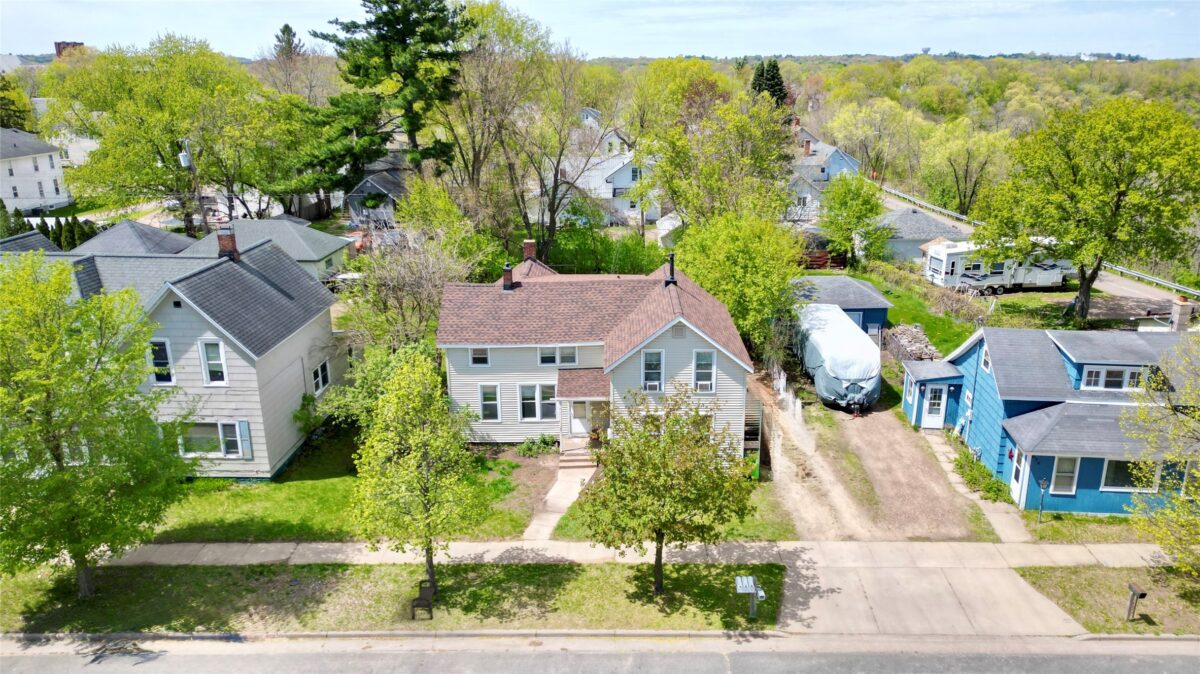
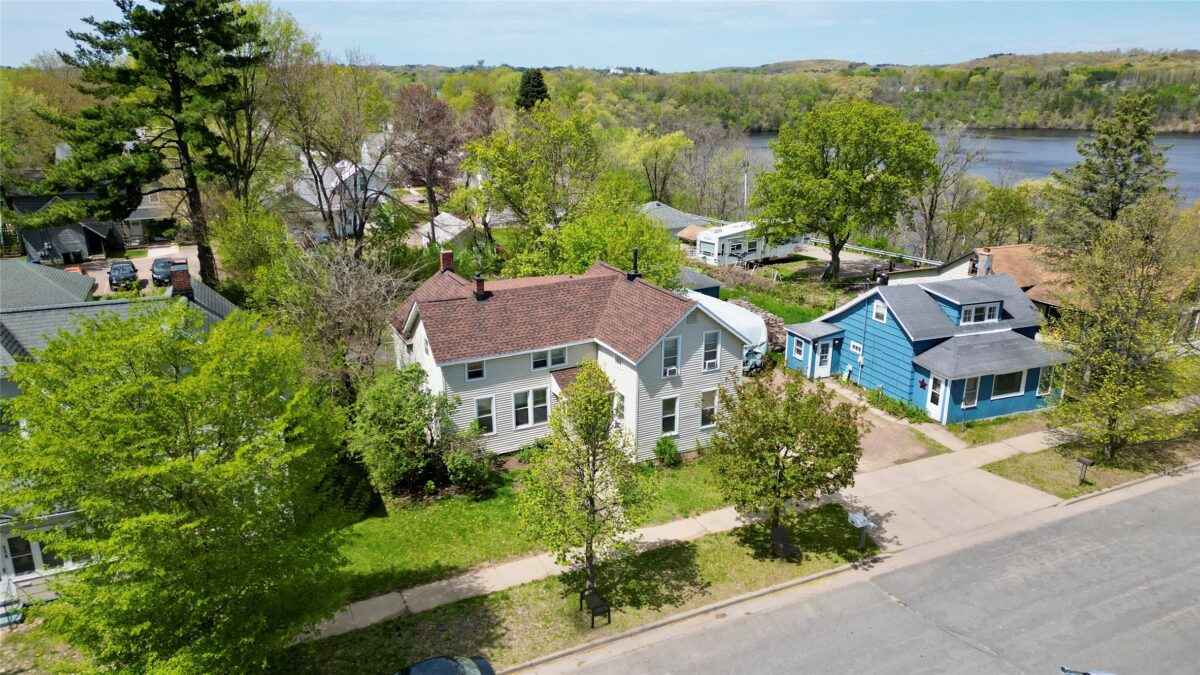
lounge chair: none [650,571,677,611] -> present [770,526,800,562]

